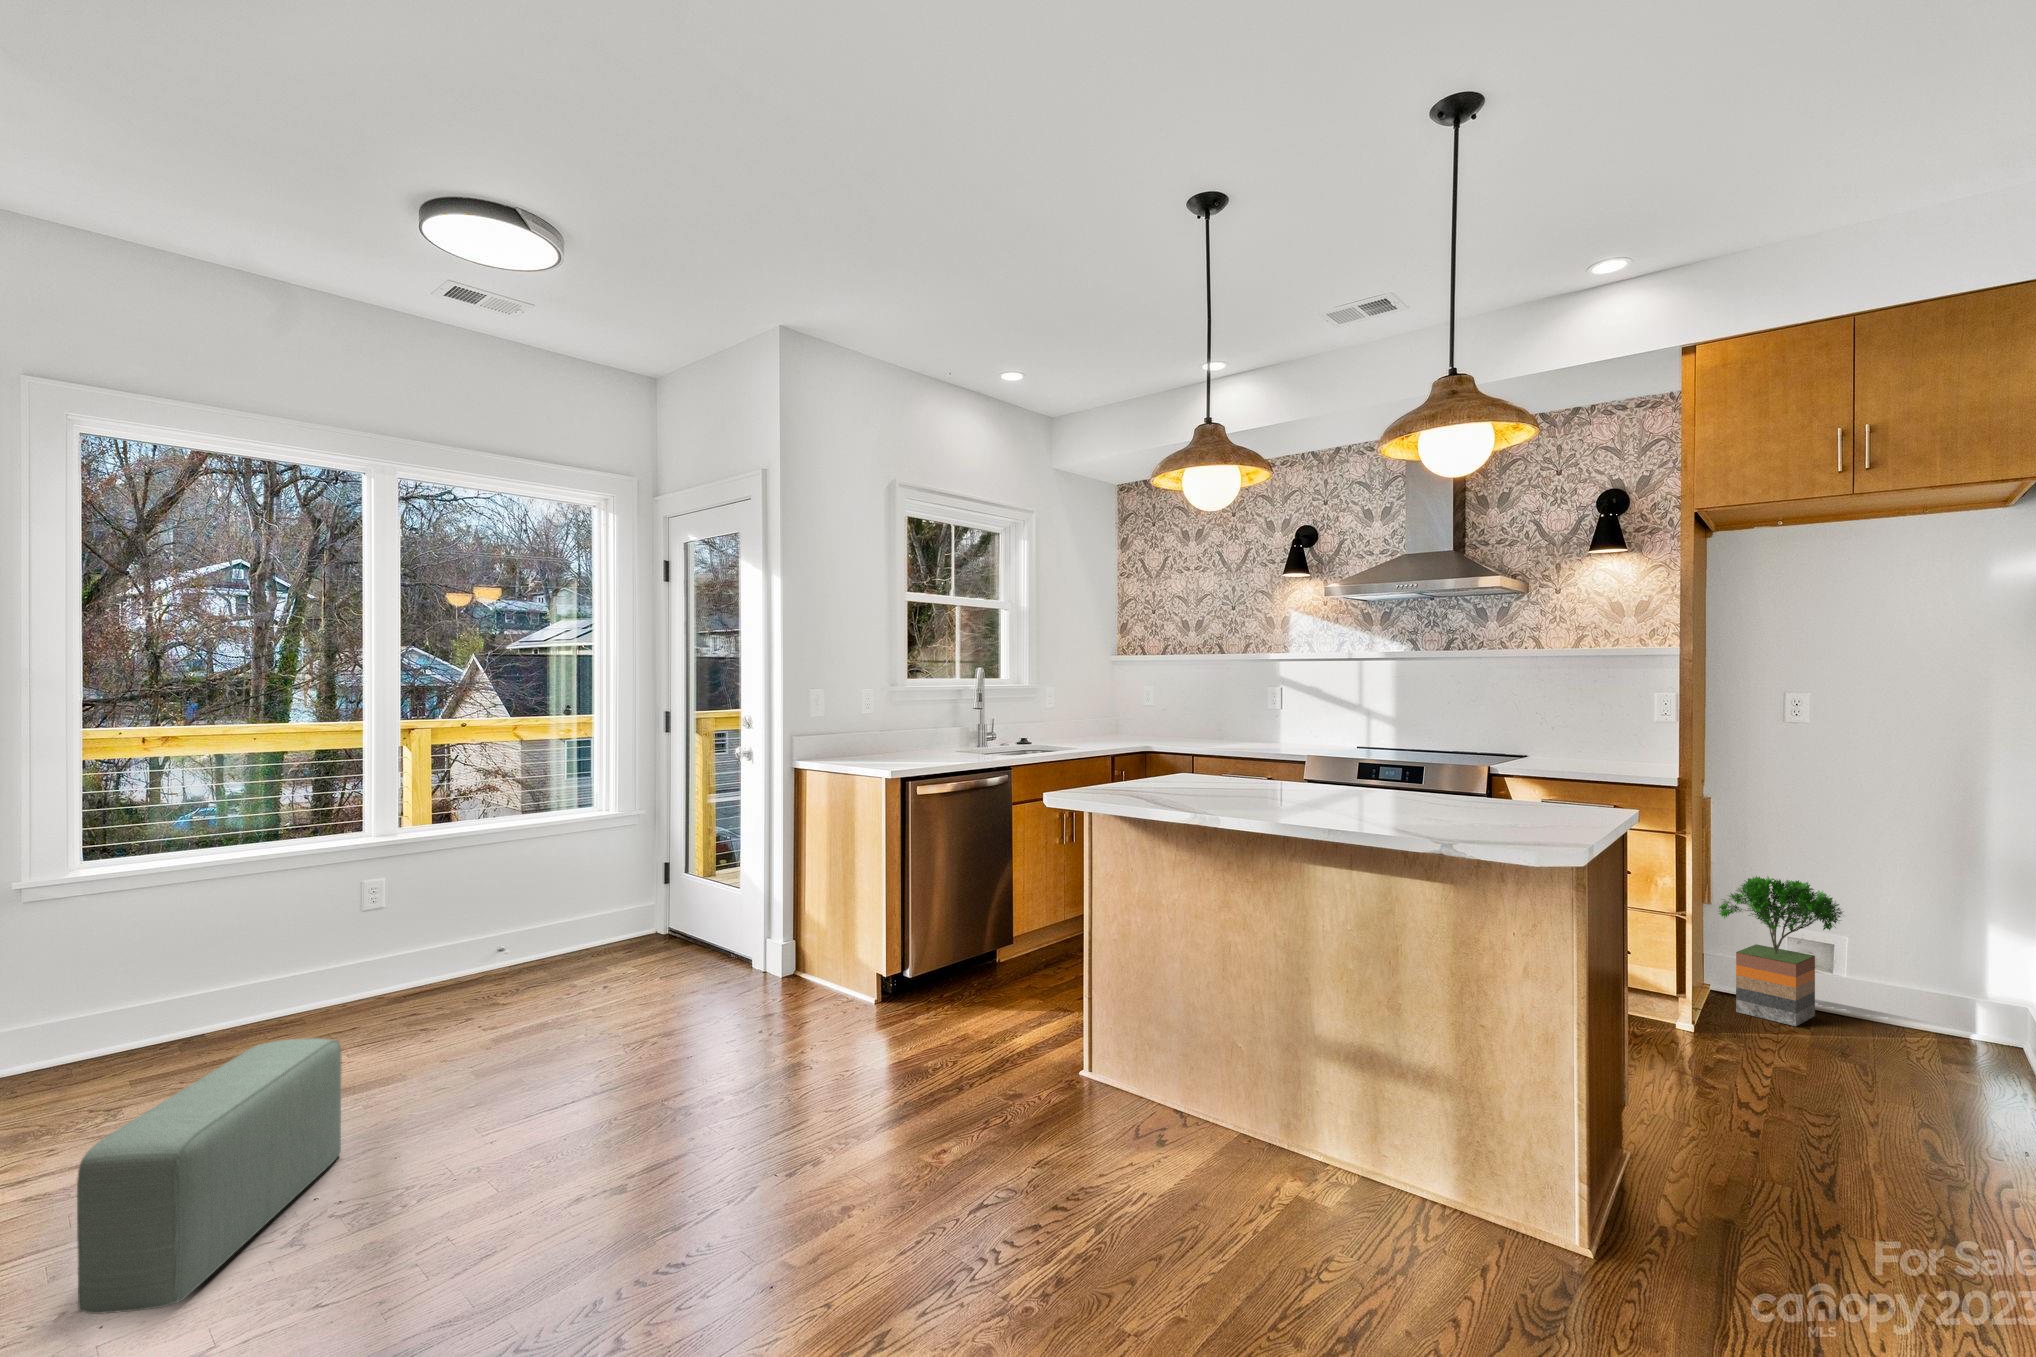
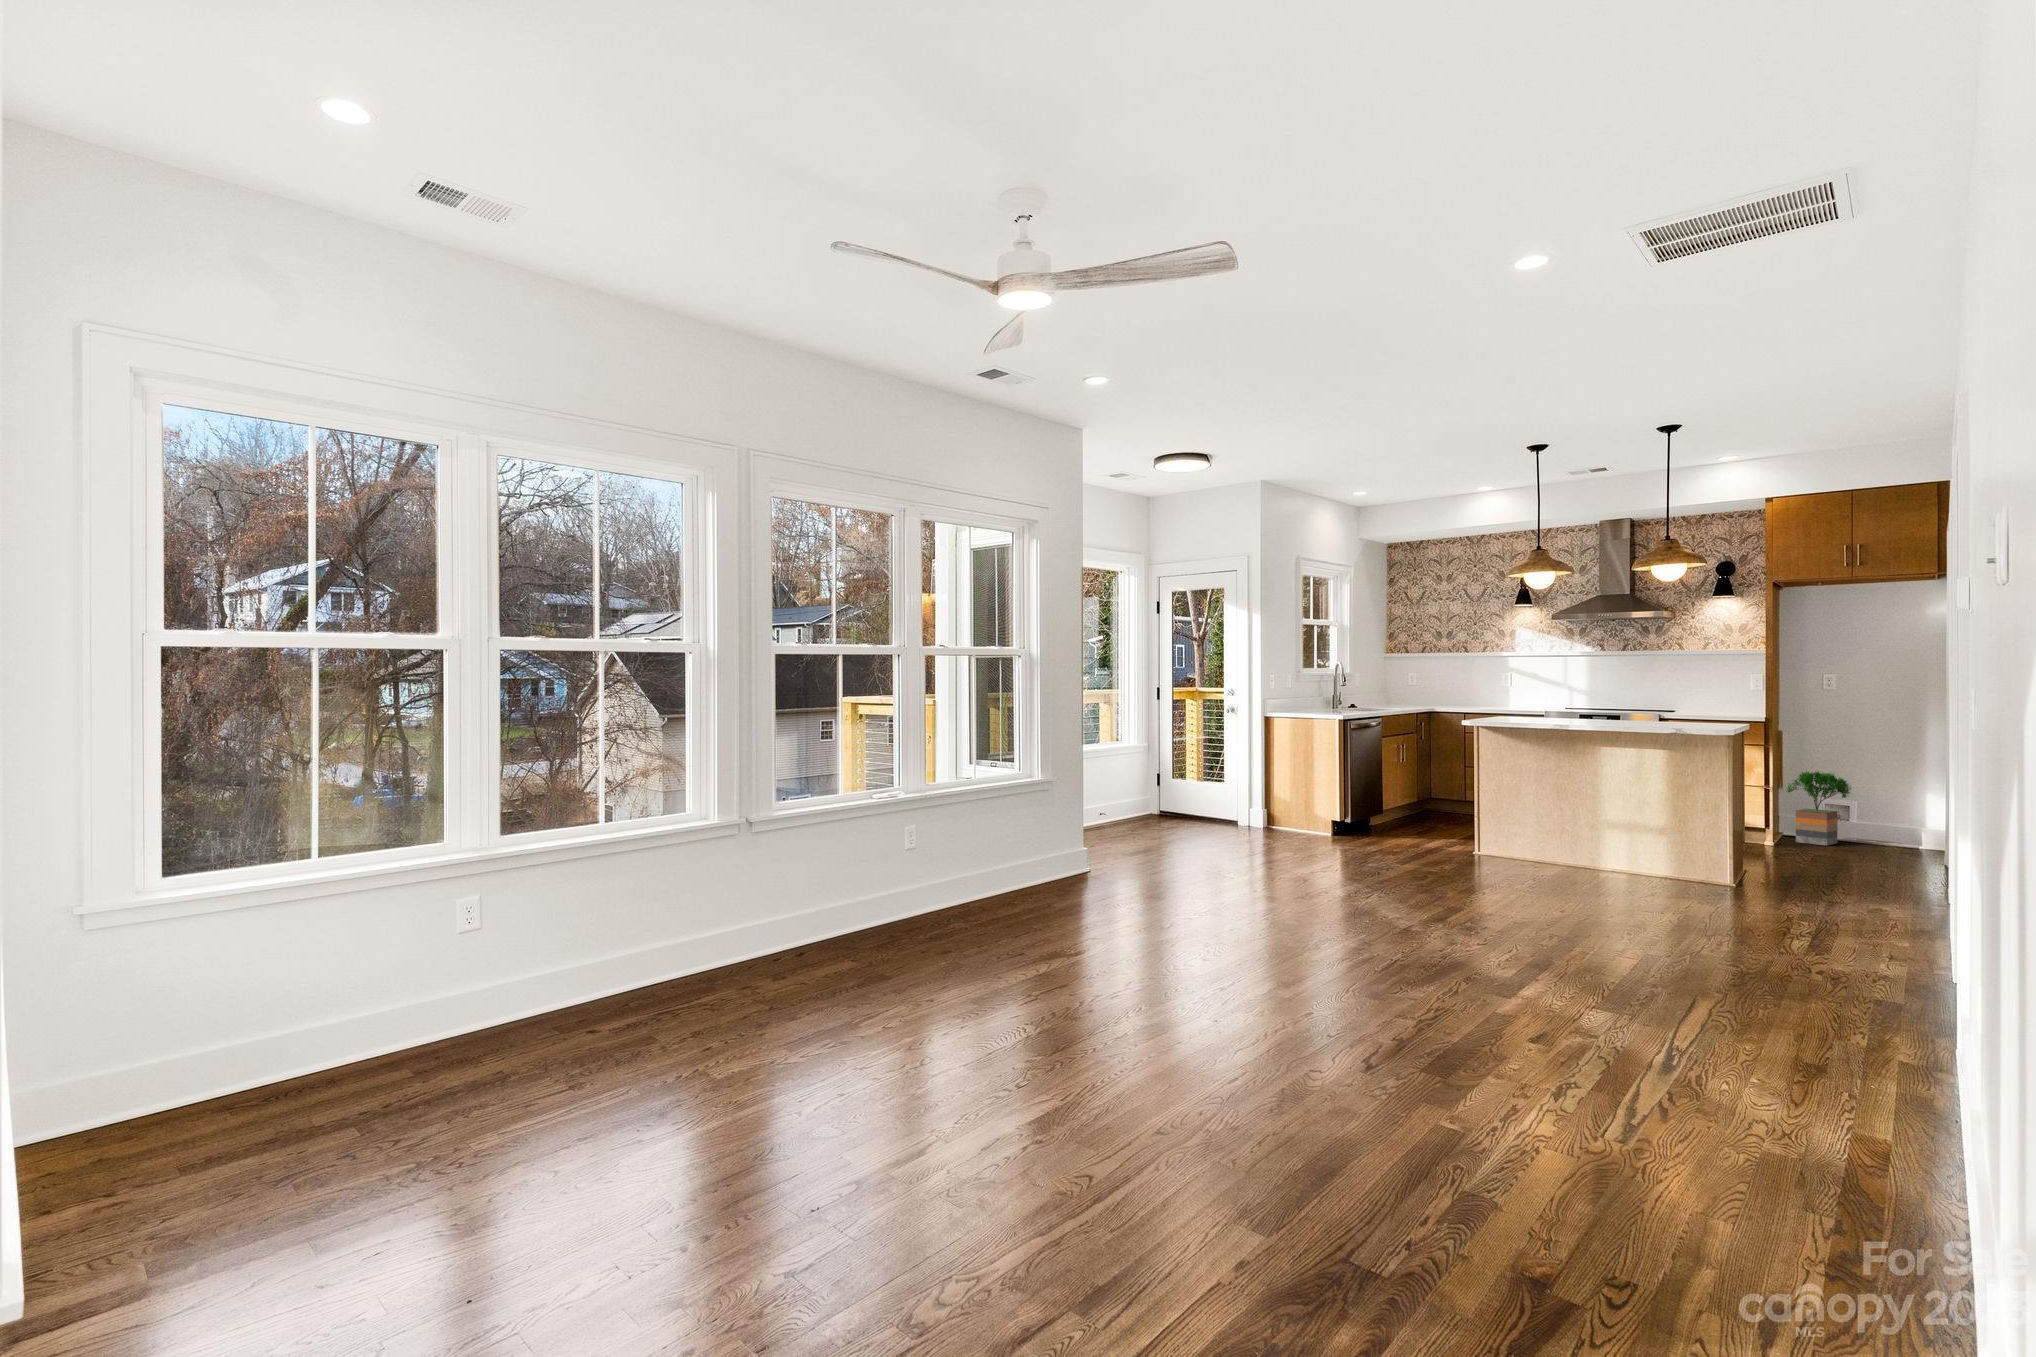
pouf: present [77,1038,341,1314] -> none [1157,822,1220,897]

